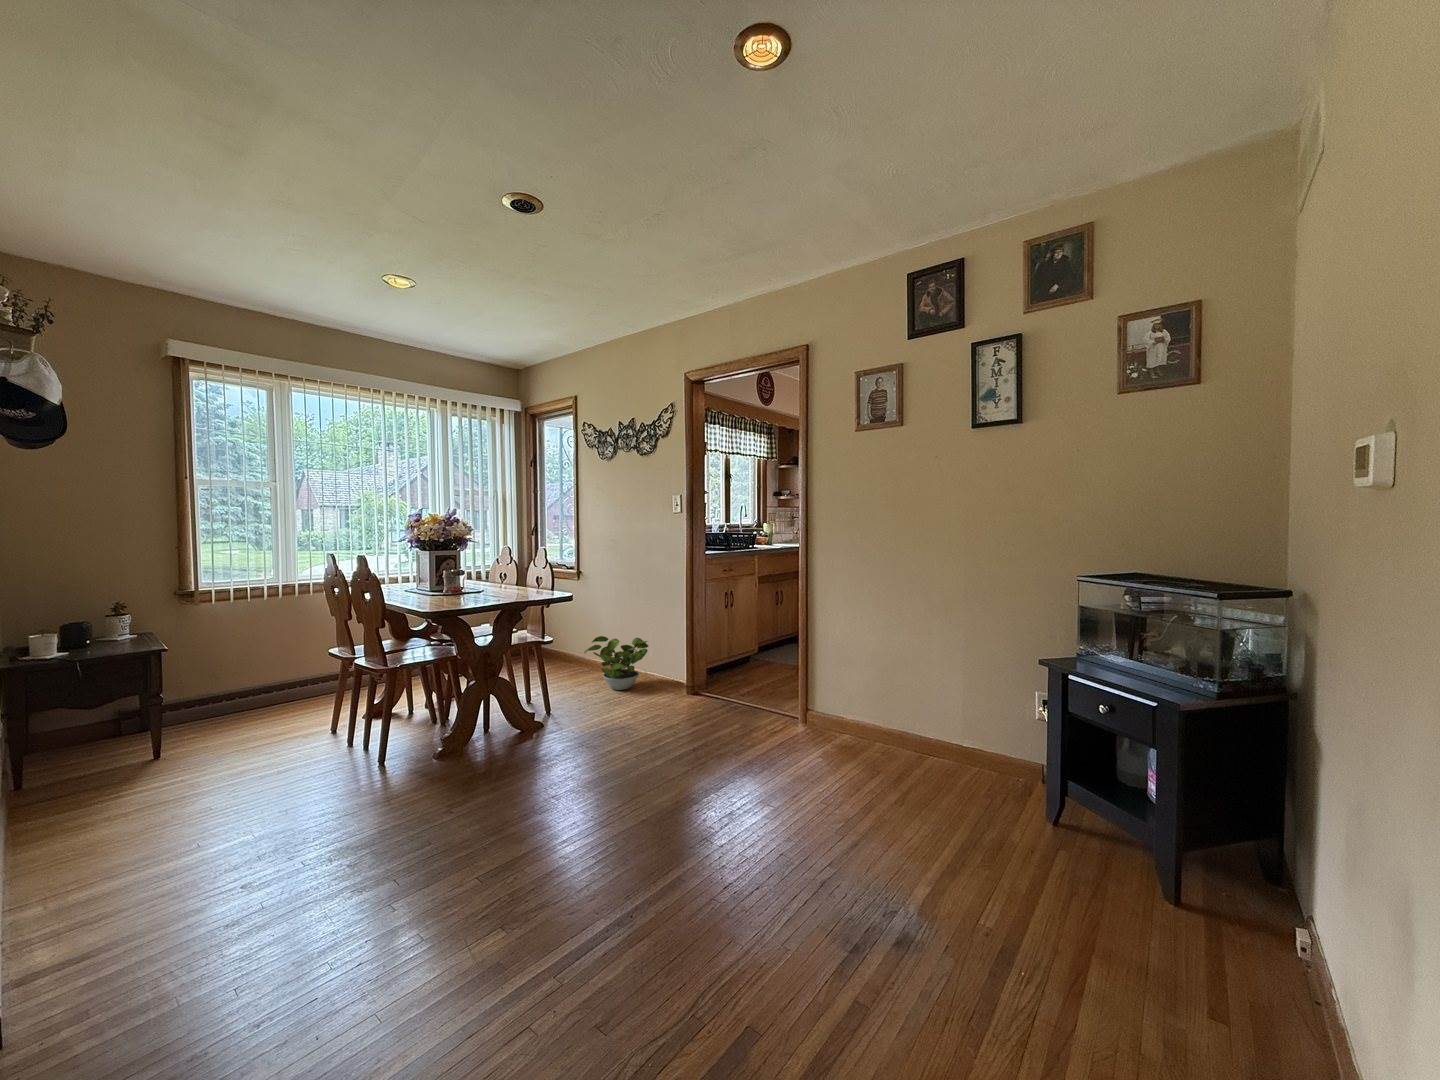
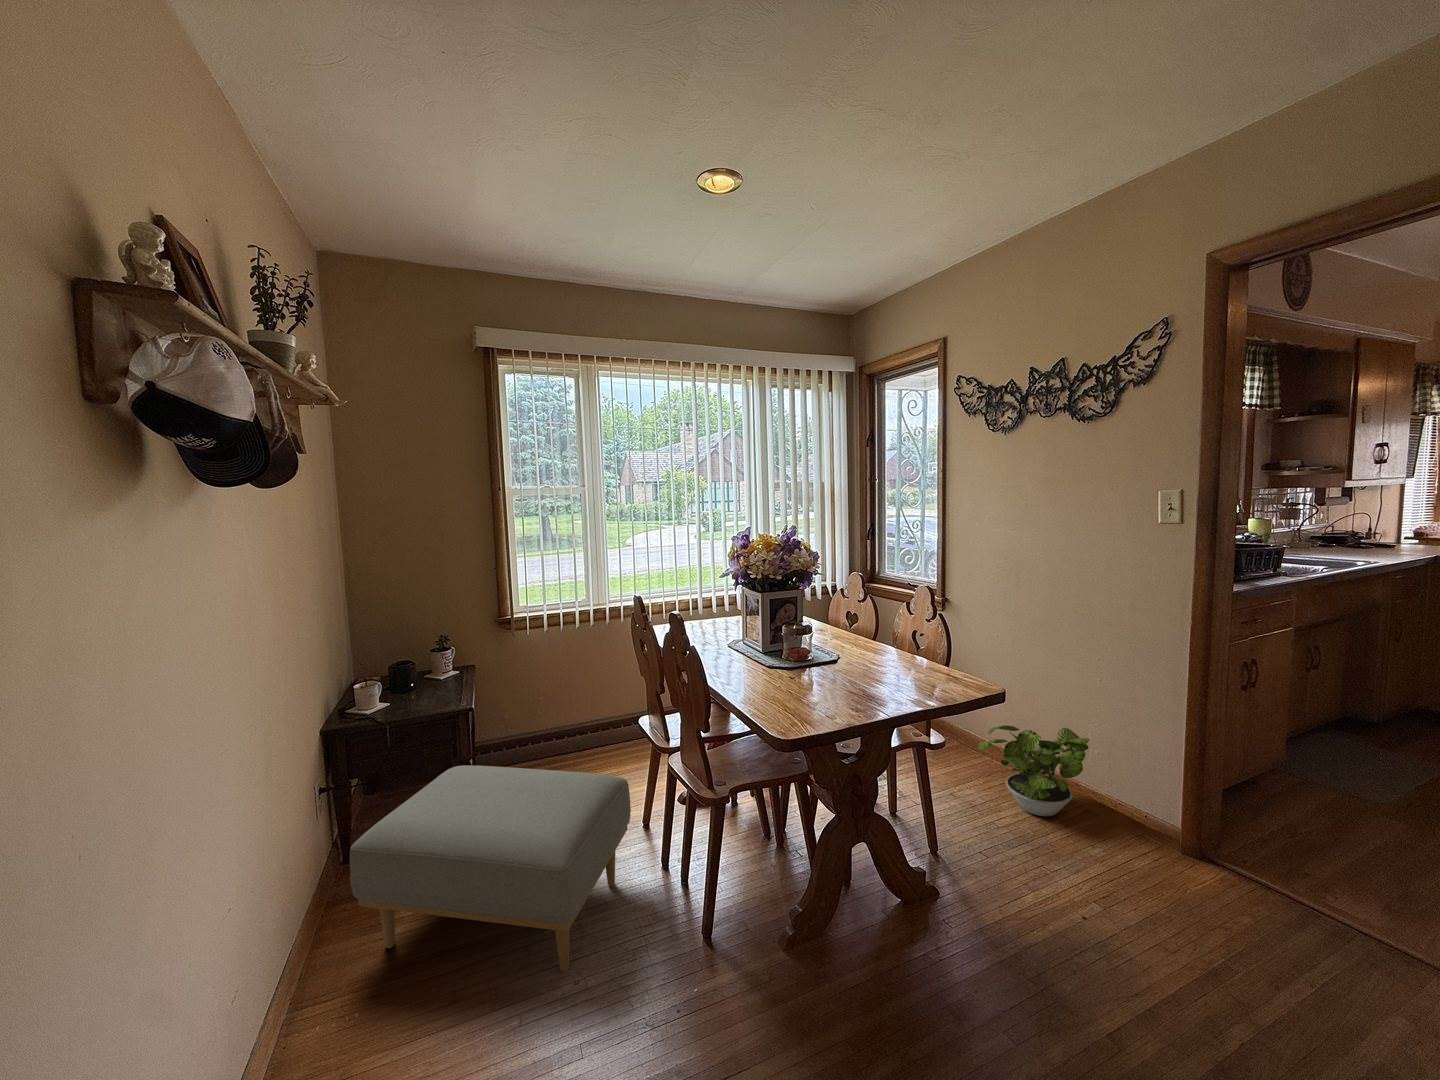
ottoman: none [63,677,323,813] -> present [350,765,631,972]

